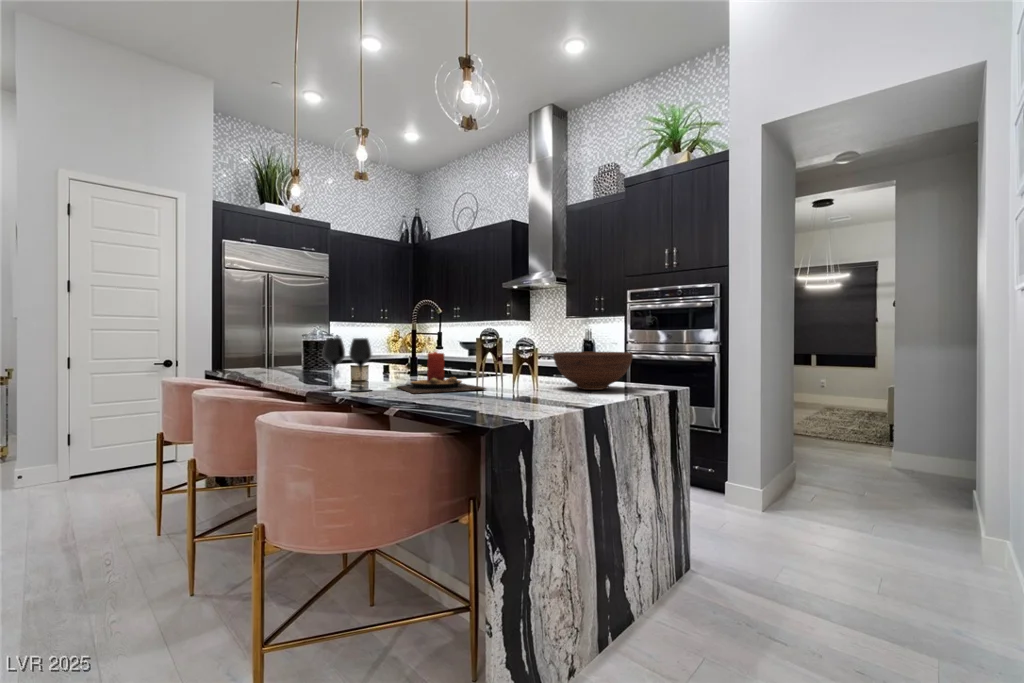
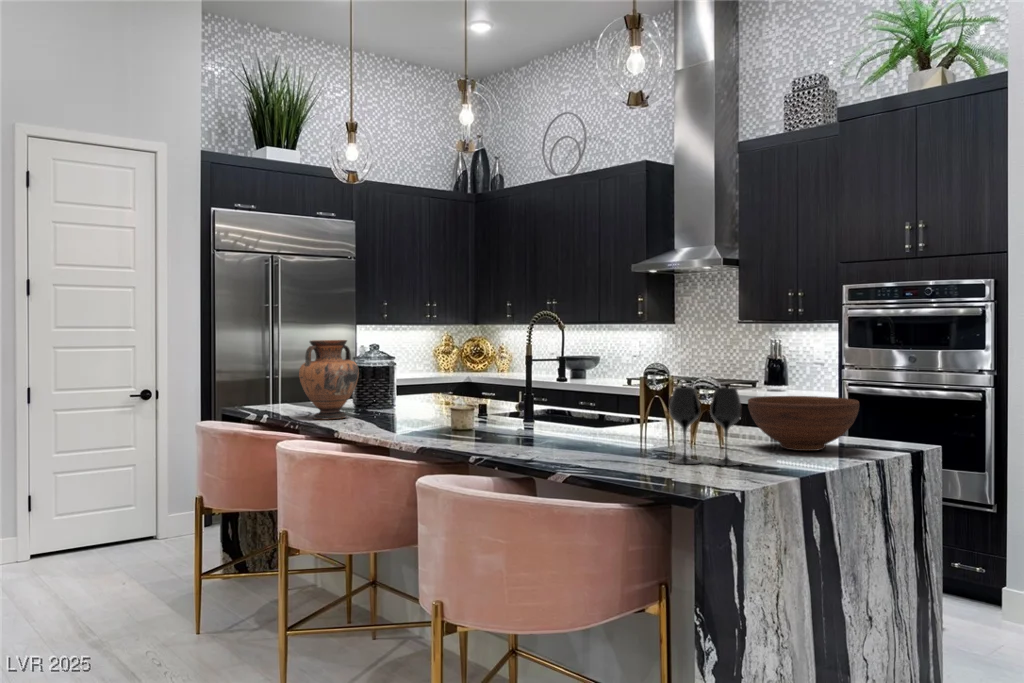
vase: none [246,318,293,374] -> present [299,340,359,420]
wine glass: present [323,338,372,391] -> present [669,387,742,466]
candle: present [398,352,486,394] -> none [537,398,660,455]

